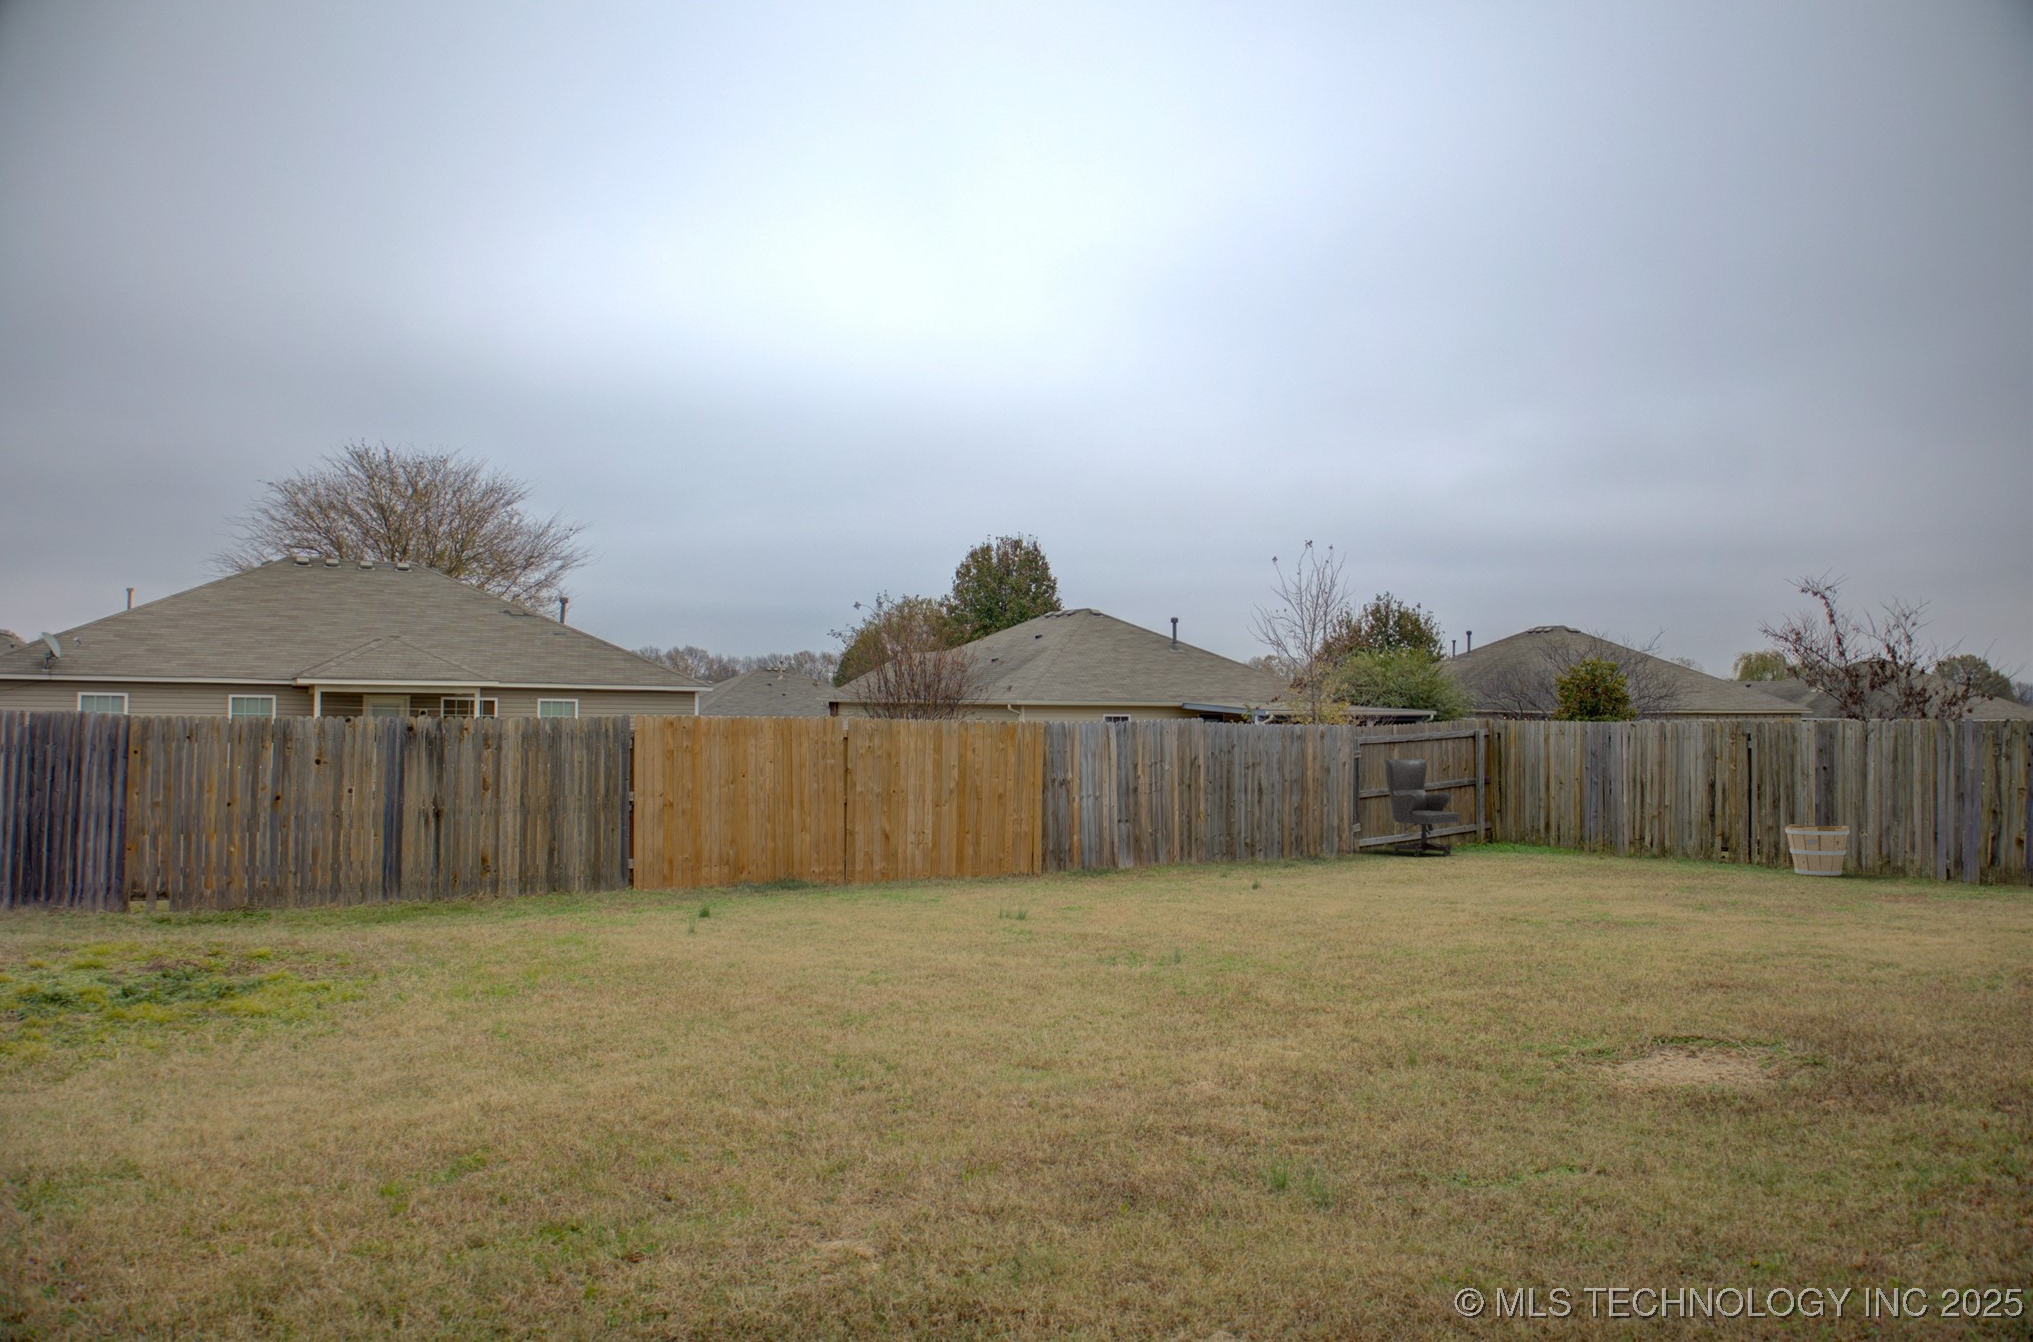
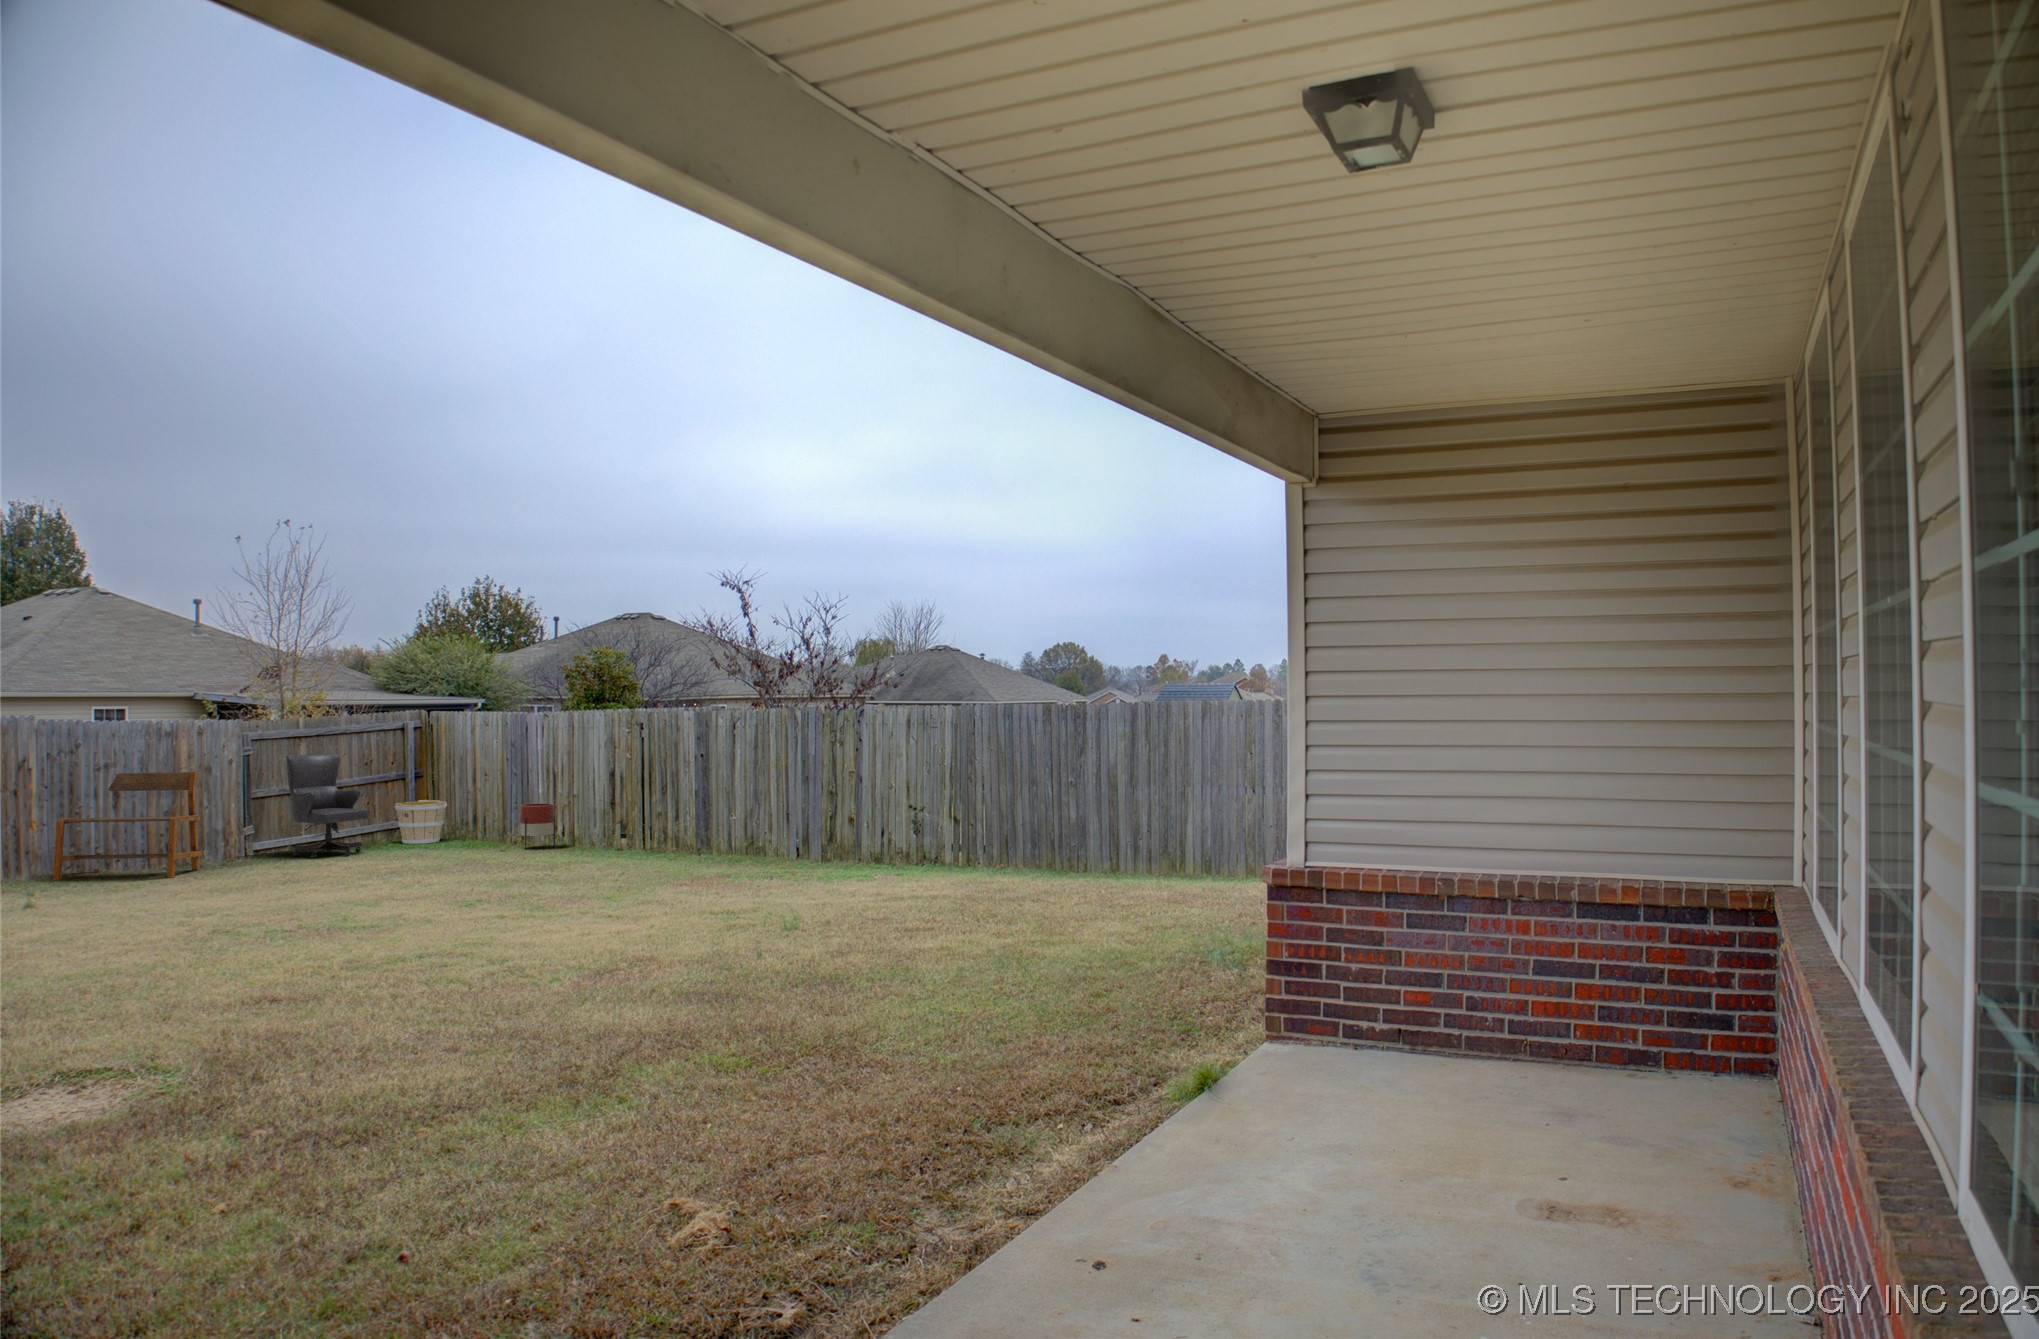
bench: none [1227,769,1336,864] -> present [53,771,202,880]
planter: none [1606,814,1643,860] -> present [520,803,555,850]
wooden bucket: present [1785,824,1850,876] -> present [395,800,447,844]

